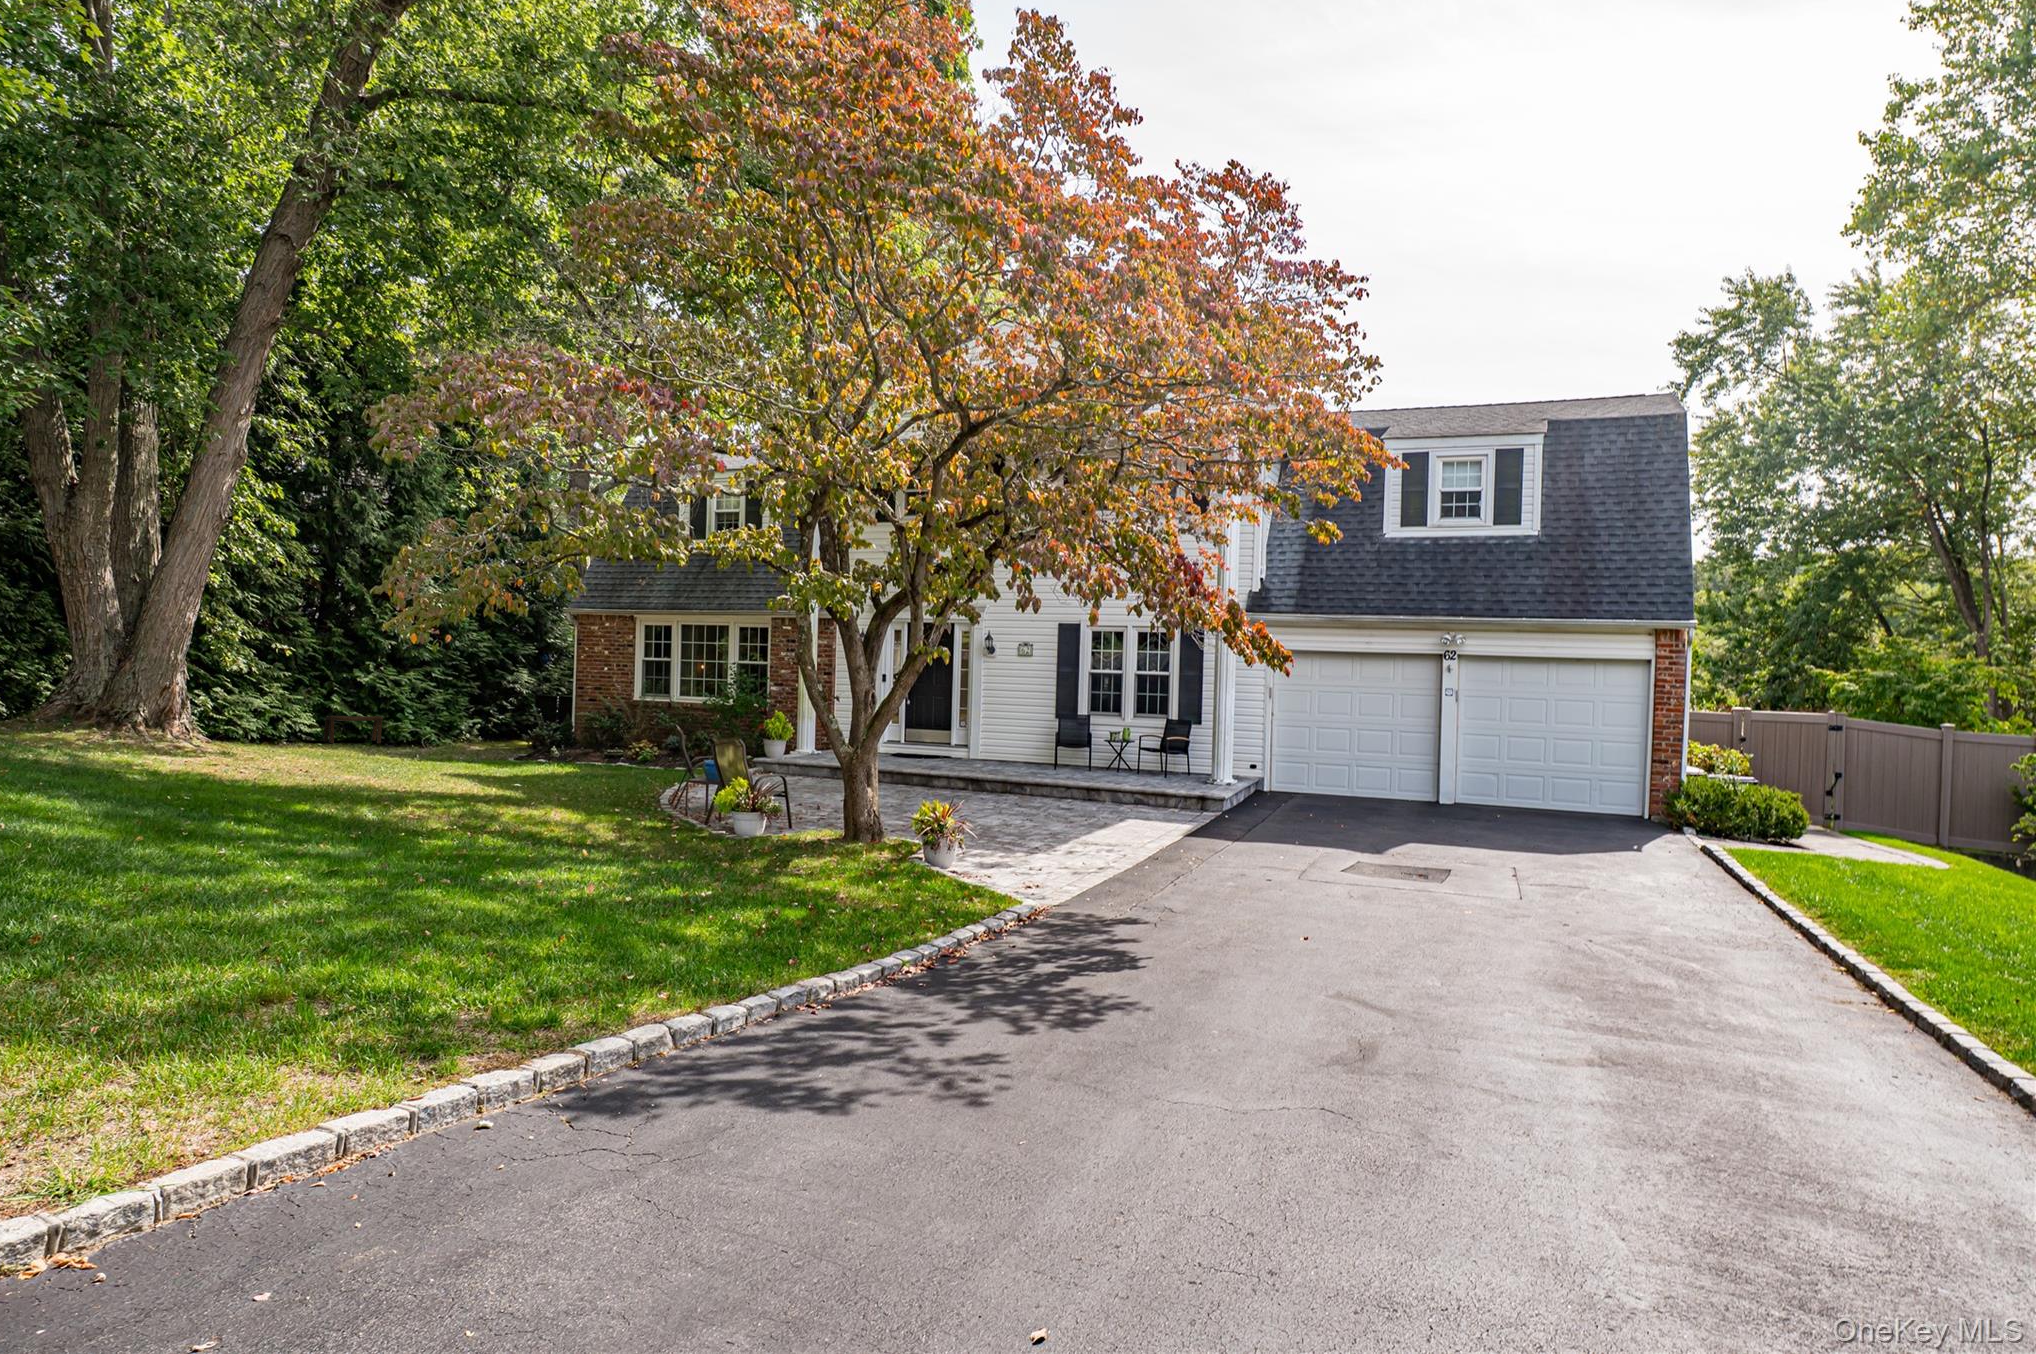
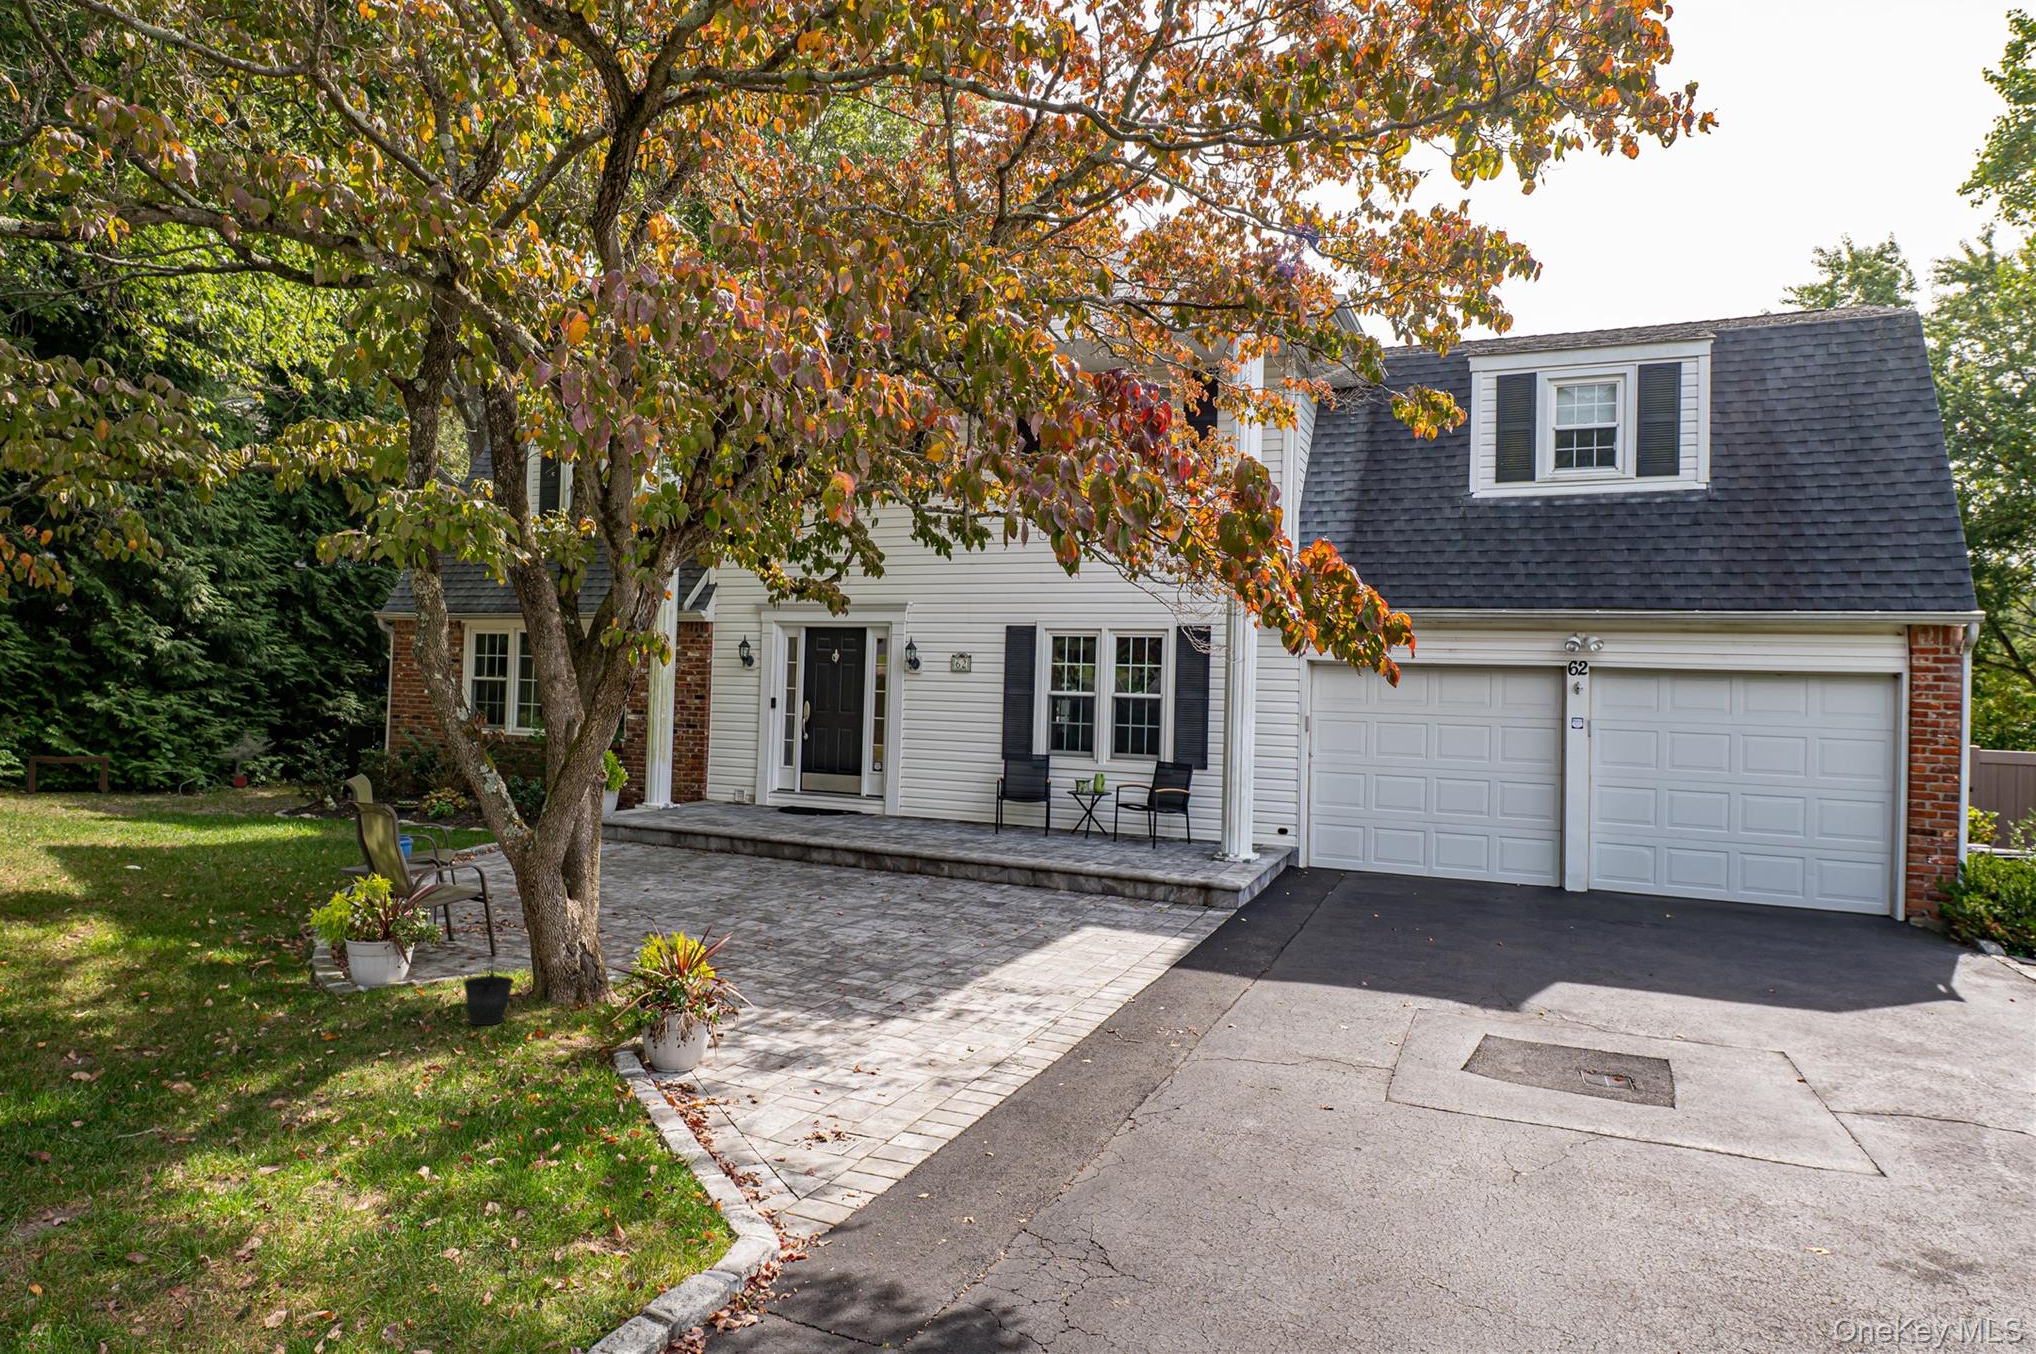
potted tree: none [450,697,483,741] -> present [217,732,267,787]
bucket: none [818,815,844,852] -> present [463,971,514,1025]

